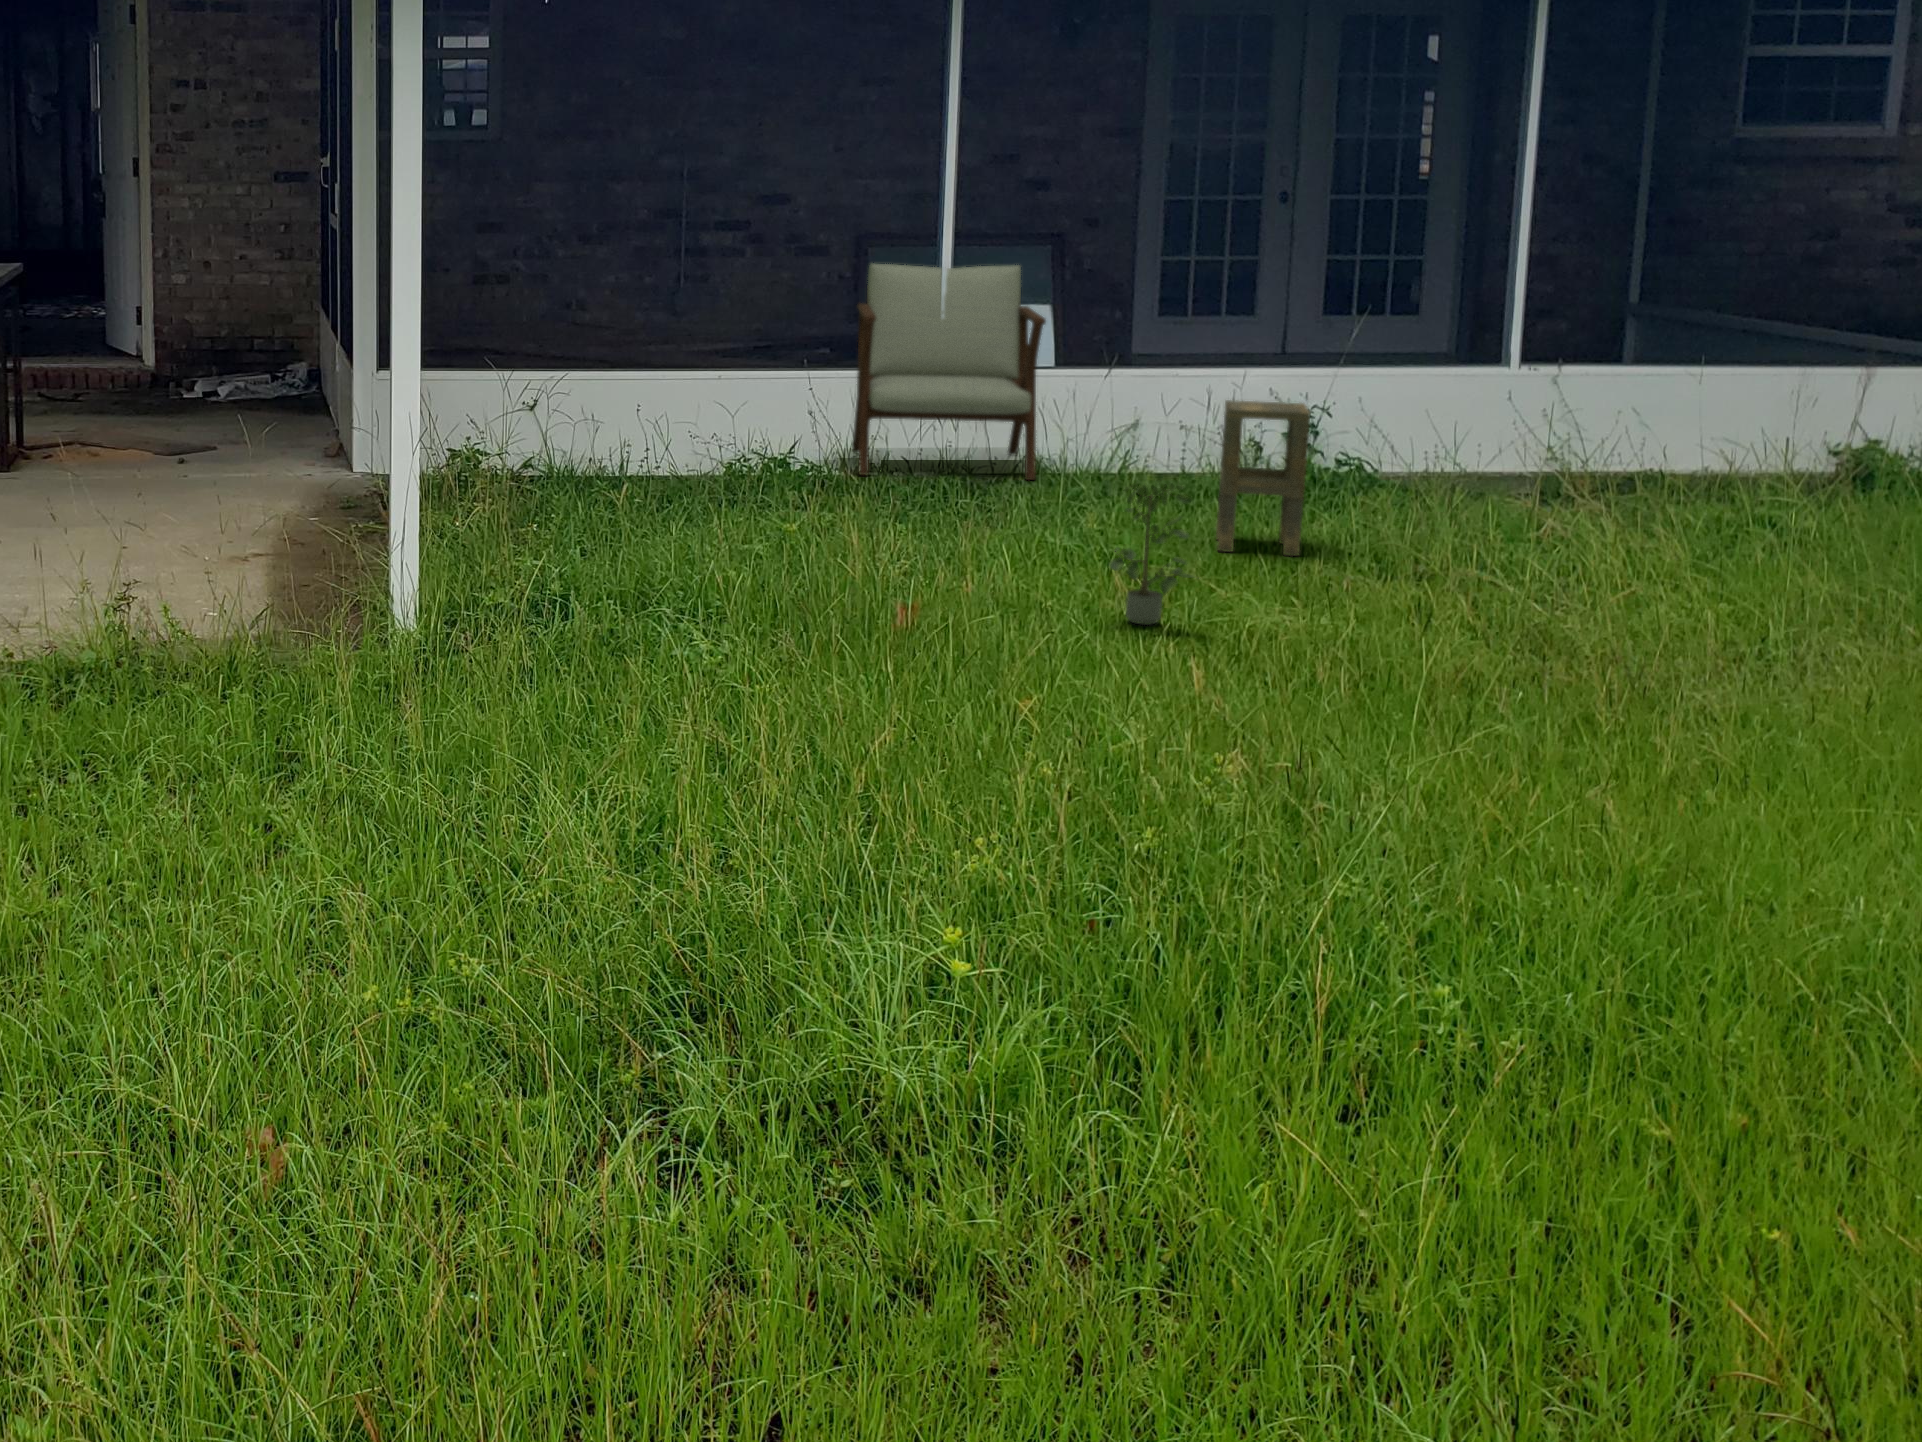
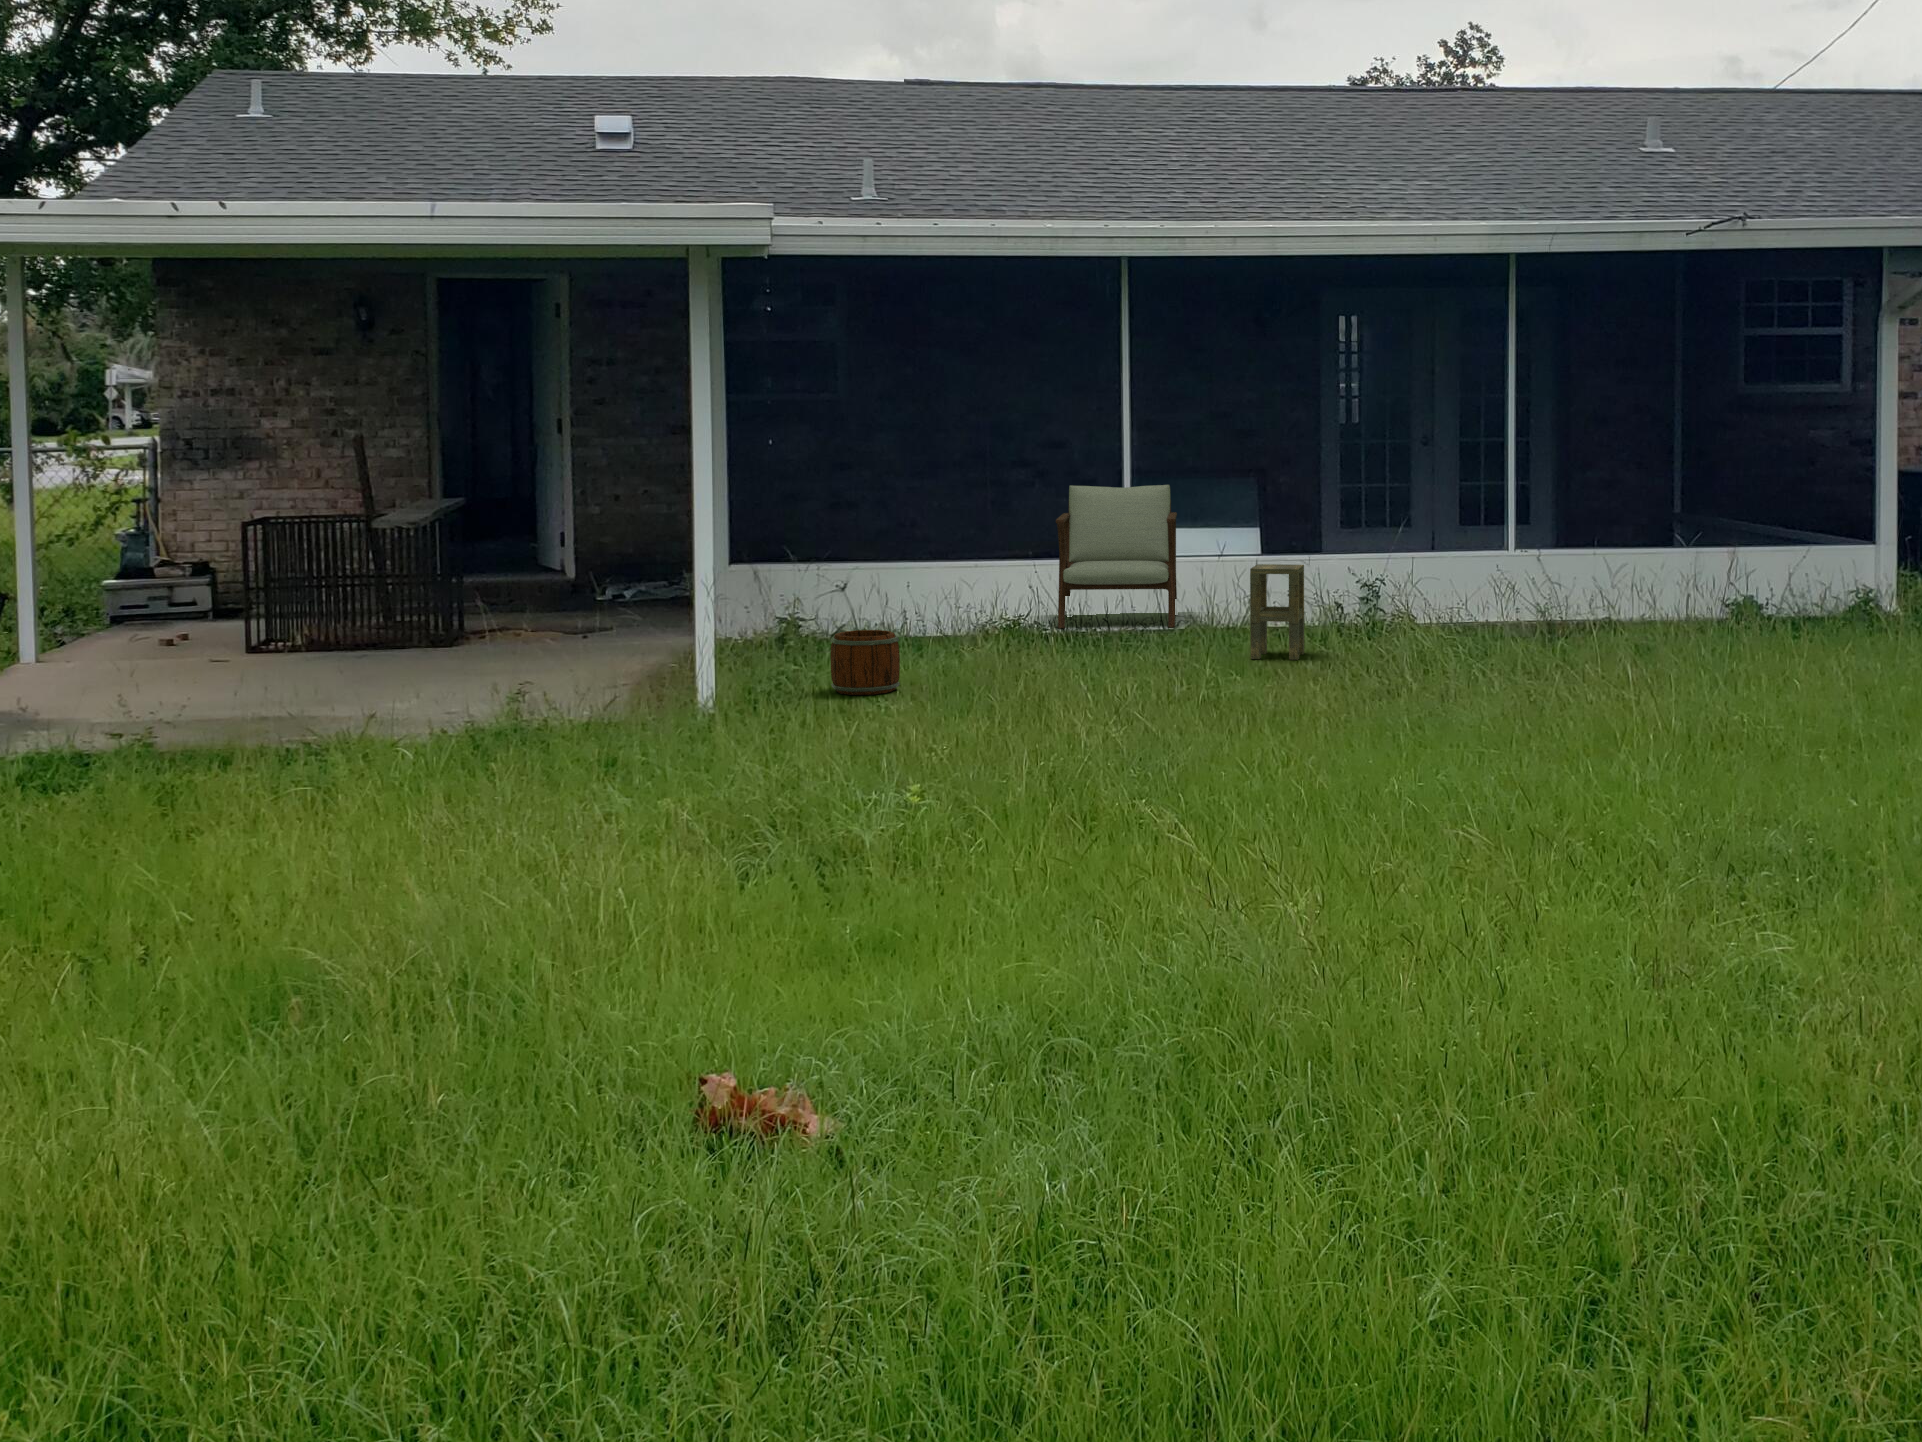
potted plant: present [1109,484,1193,625] -> none [1143,604,1194,693]
bucket: none [584,497,695,604] -> present [830,630,900,695]

